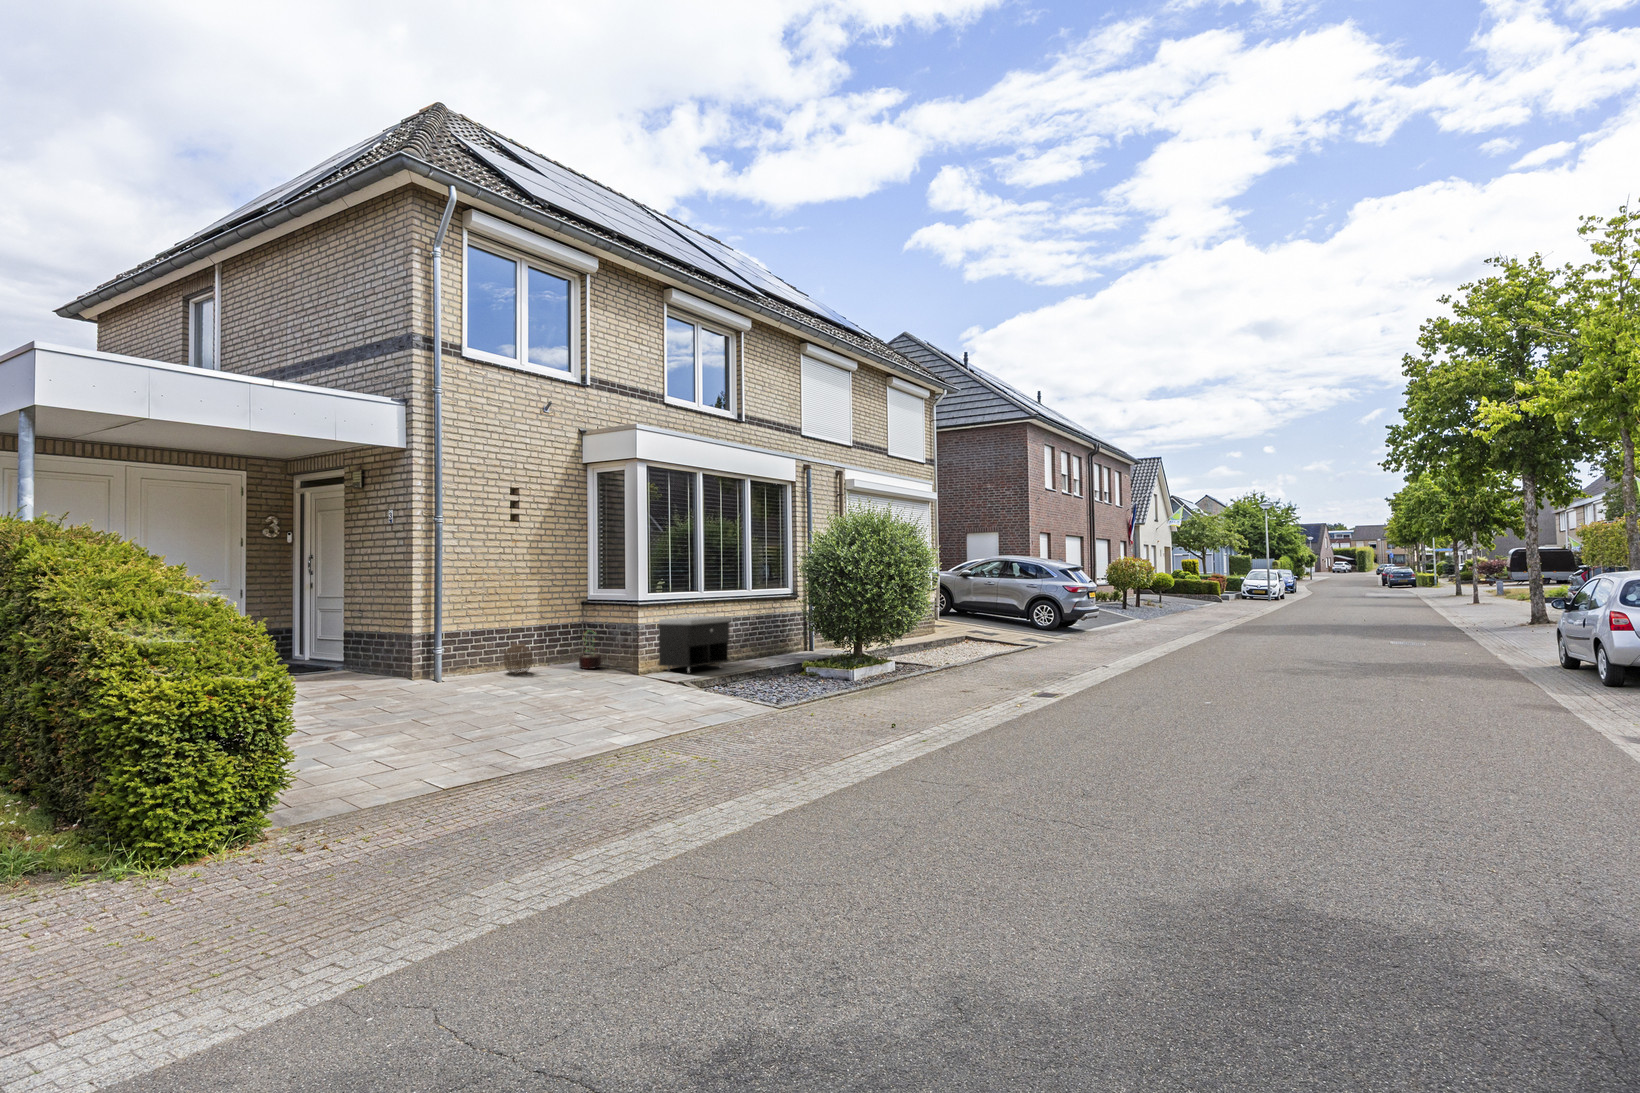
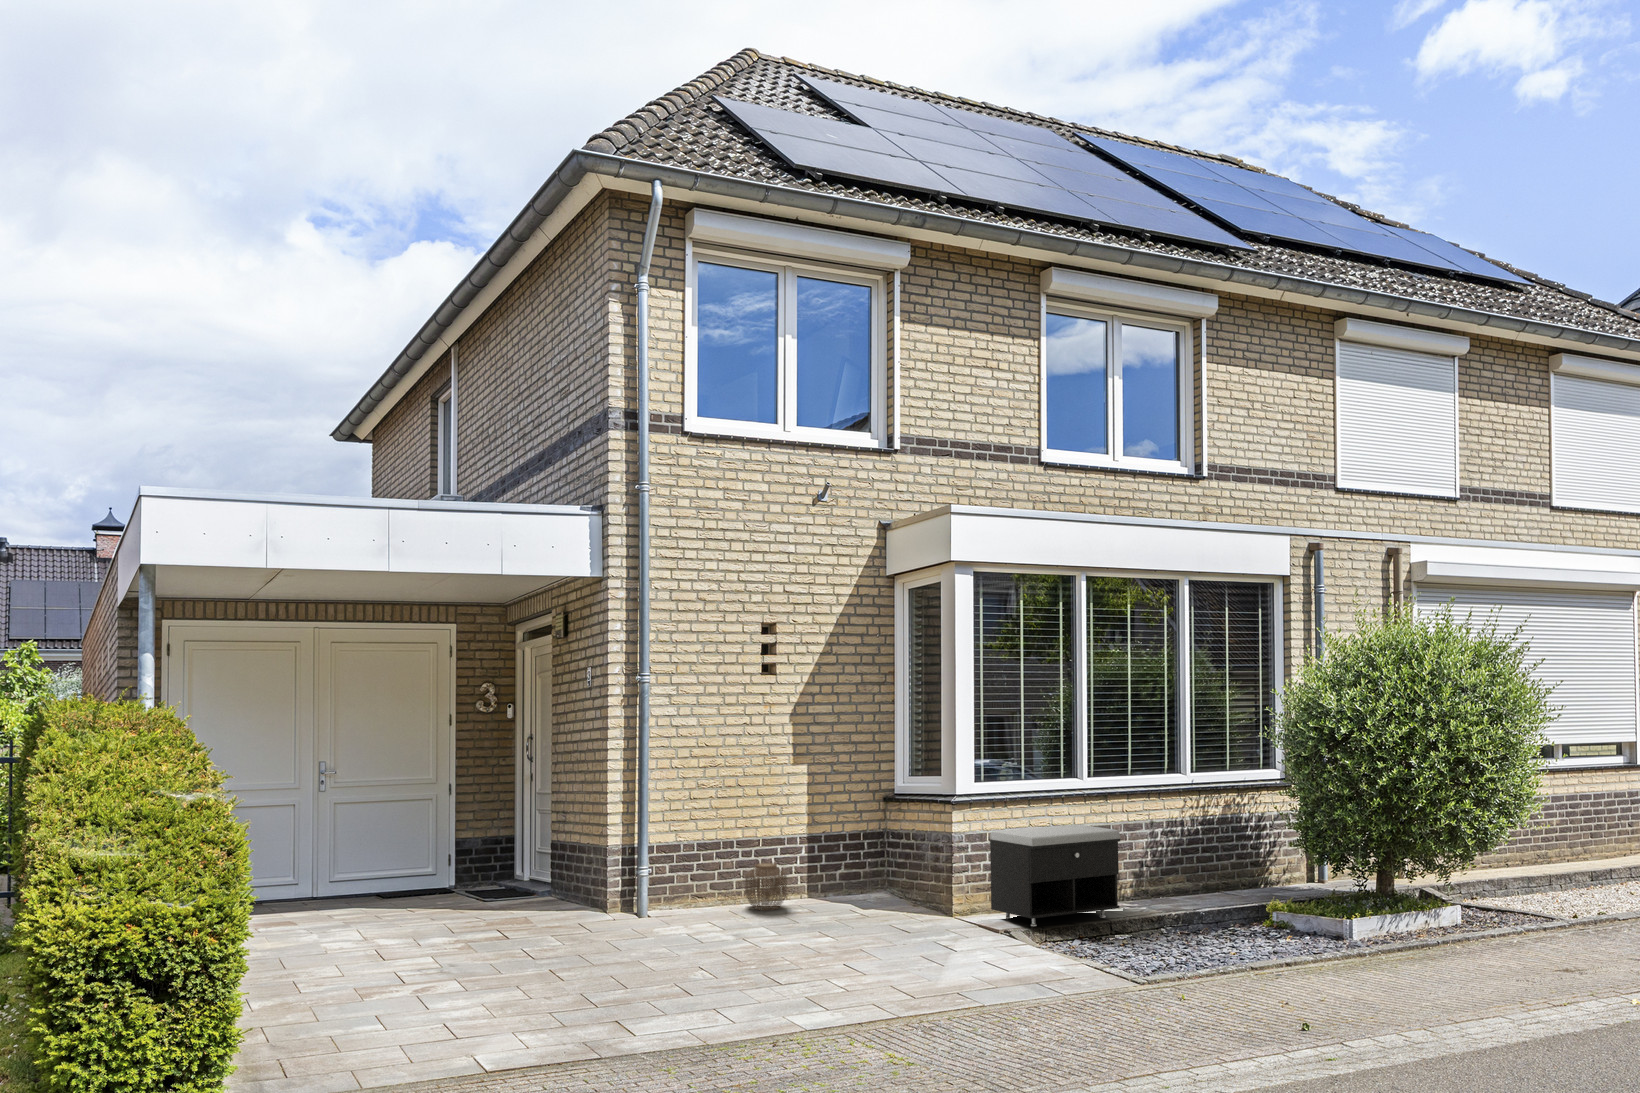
decorative plant: present [579,630,601,669] -> none [867,841,903,906]

